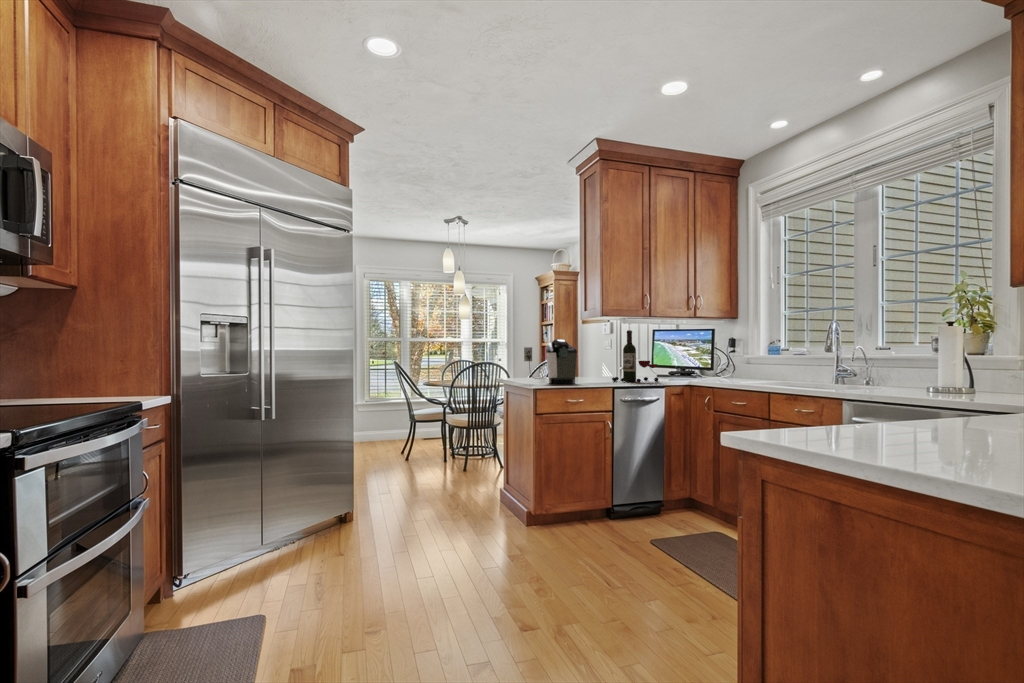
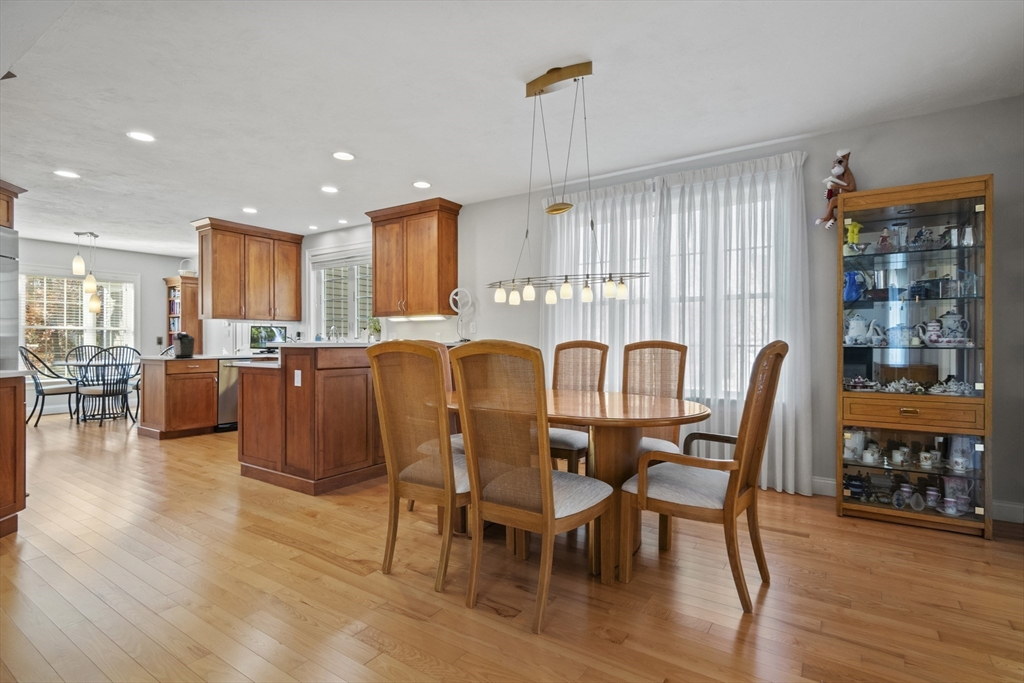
wine bottle: present [612,330,658,382] -> none [219,327,248,356]

